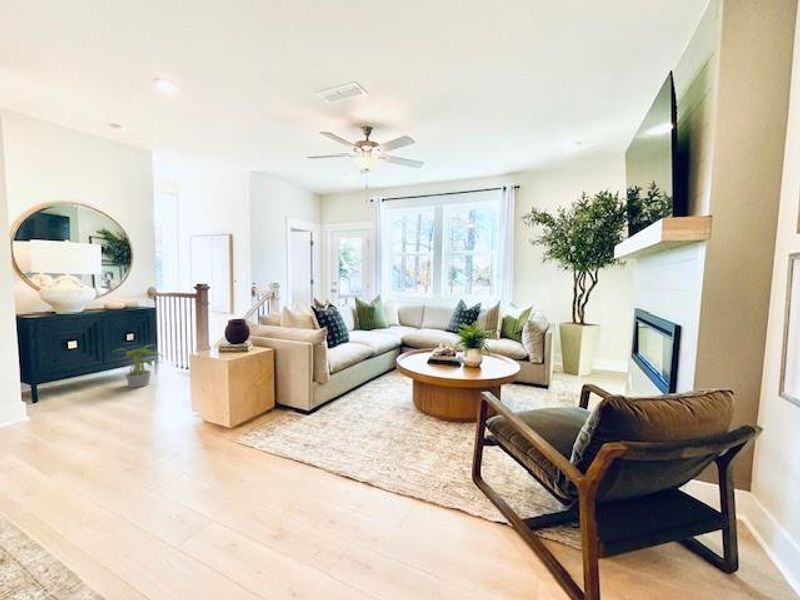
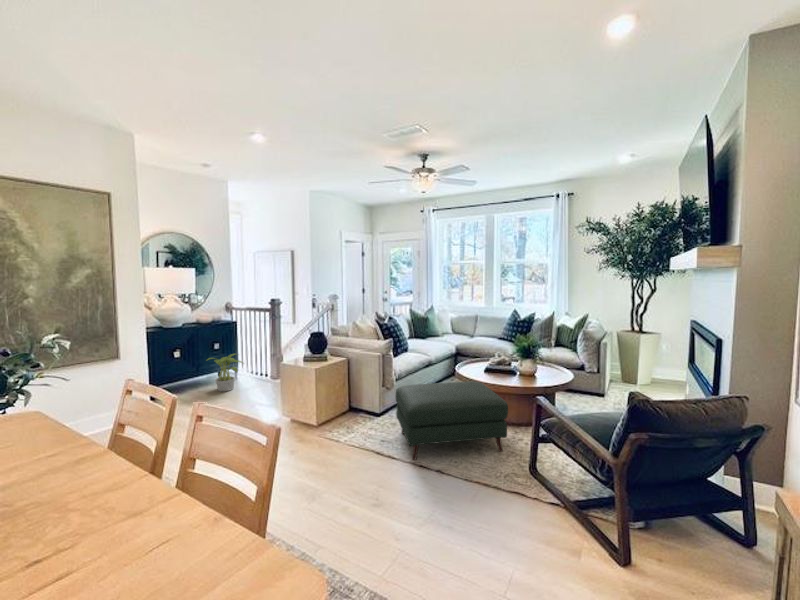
ottoman: none [323,374,449,469] -> present [396,381,508,460]

